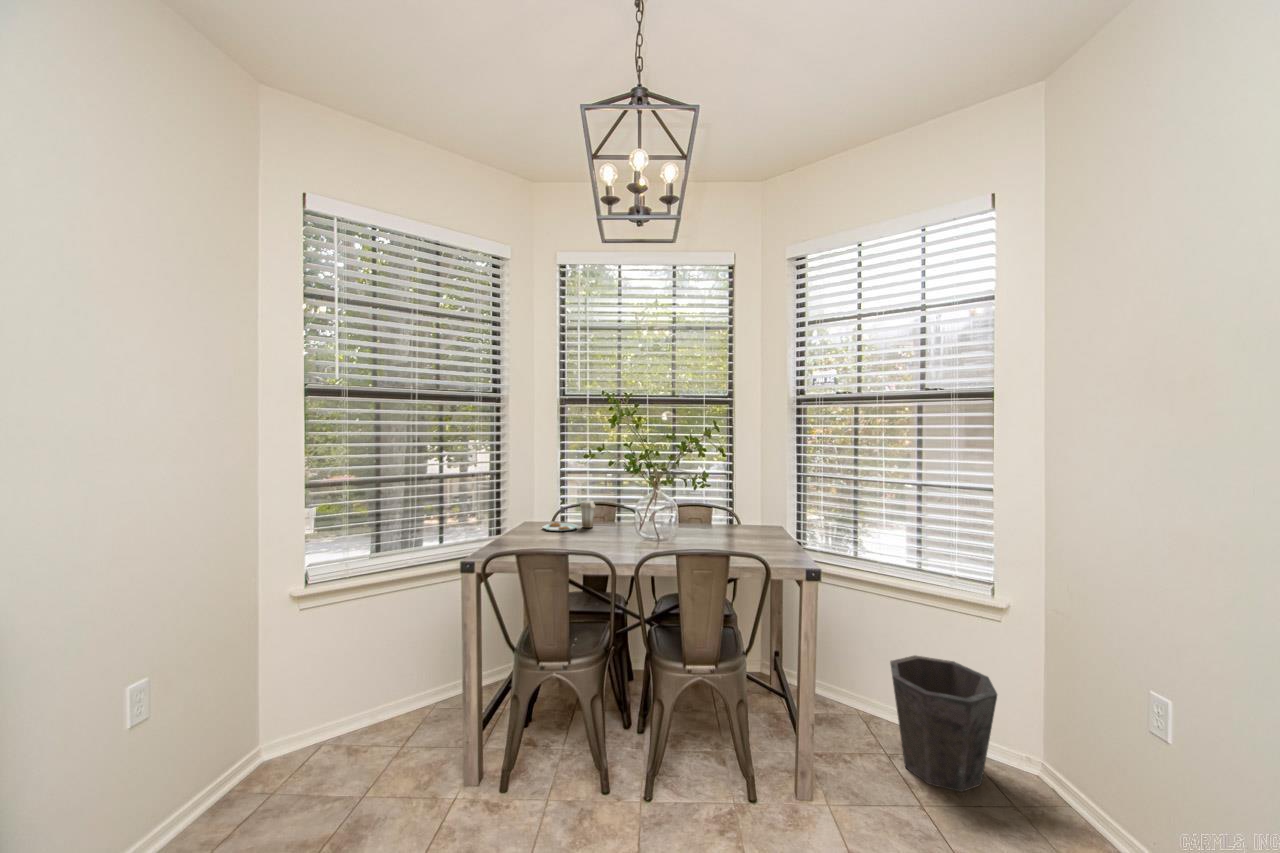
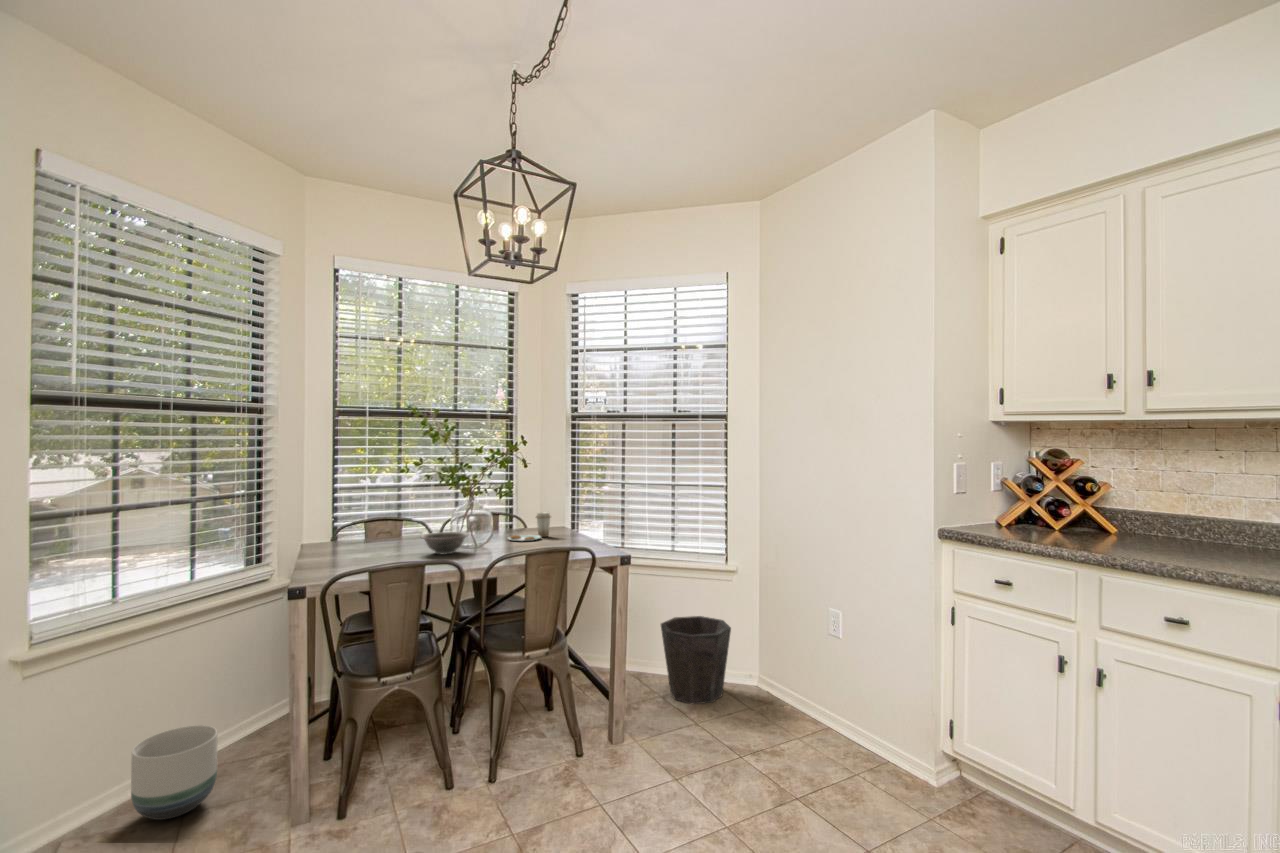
plate: present [543,501,595,531] -> present [508,512,551,541]
decorative bowl: none [598,519,646,544] -> present [421,532,469,554]
planter: none [367,662,431,741] -> present [131,725,217,820]

